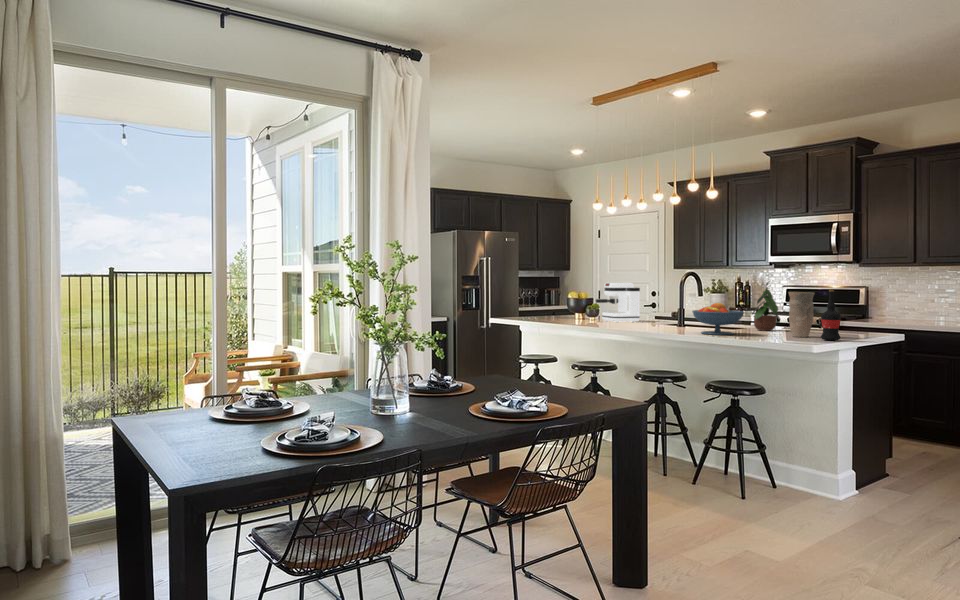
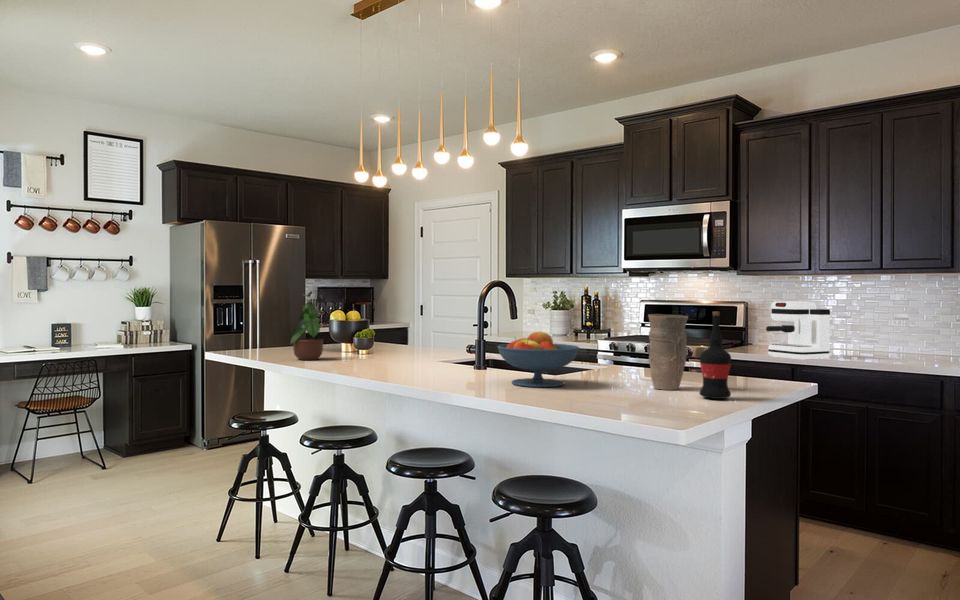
potted plant: present [752,282,778,331] -> present [291,291,324,360]
coffee maker: present [596,283,640,322] -> present [766,302,830,361]

